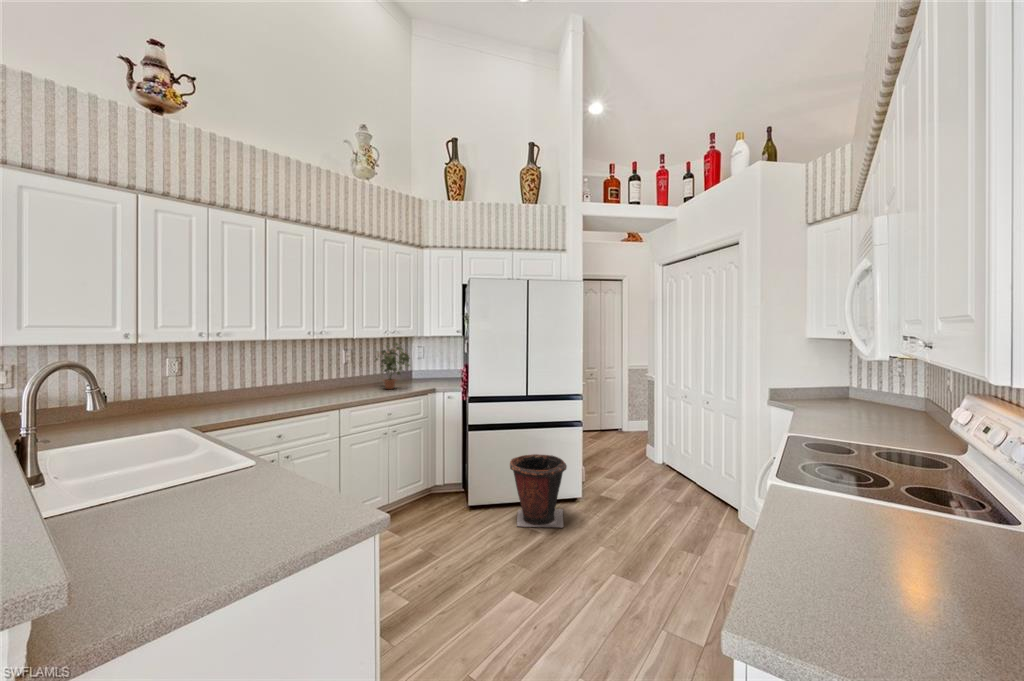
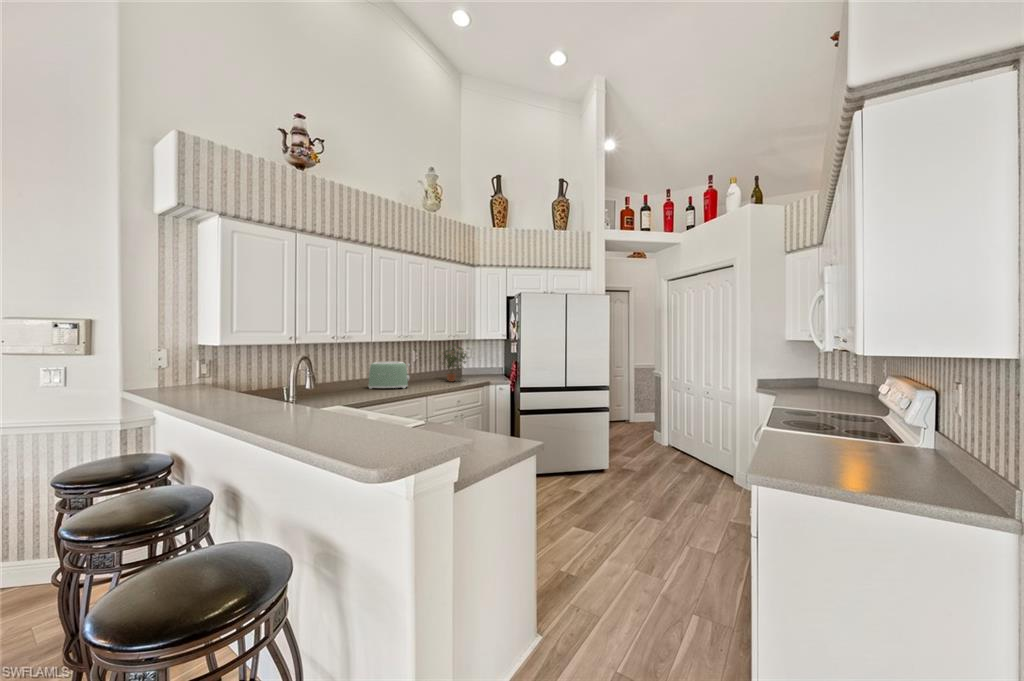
toaster: none [274,365,328,400] -> present [368,361,410,389]
waste bin: present [510,454,567,527] -> none [554,432,601,488]

